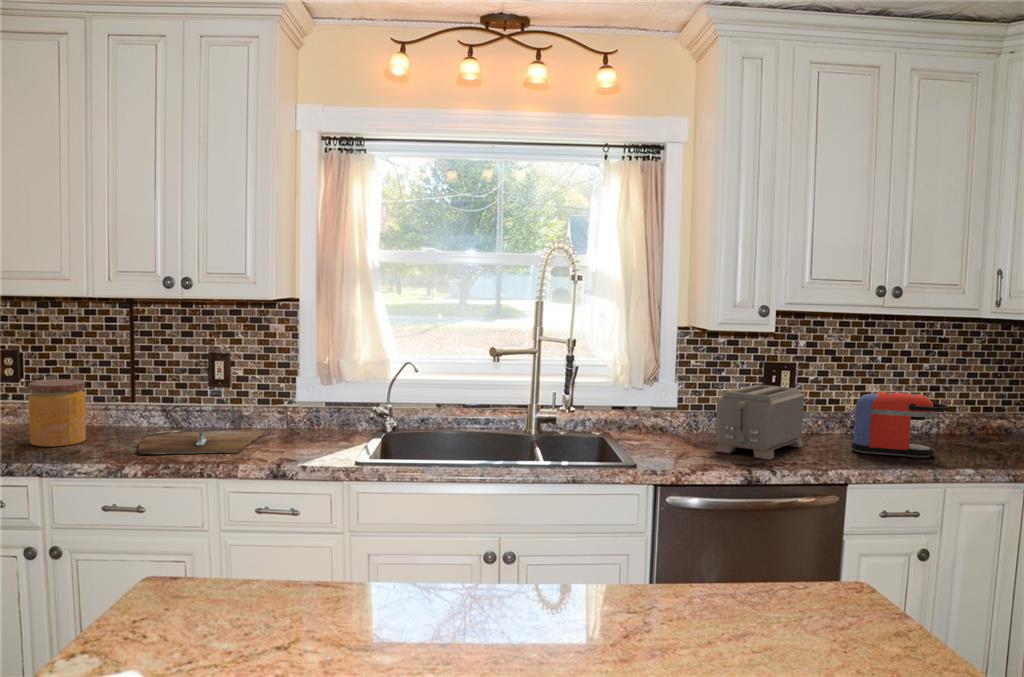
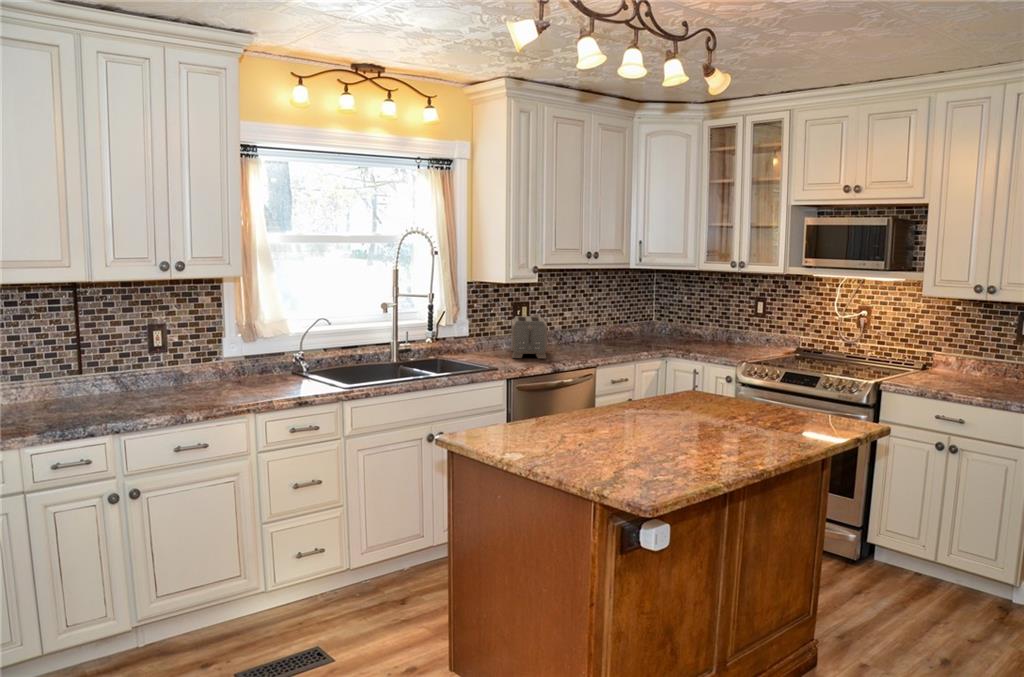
jar: present [28,379,86,447] -> none [31,357,87,418]
coffee maker: present [851,392,949,458] -> none [568,314,614,350]
cutting board: present [138,430,264,454] -> none [126,383,244,409]

